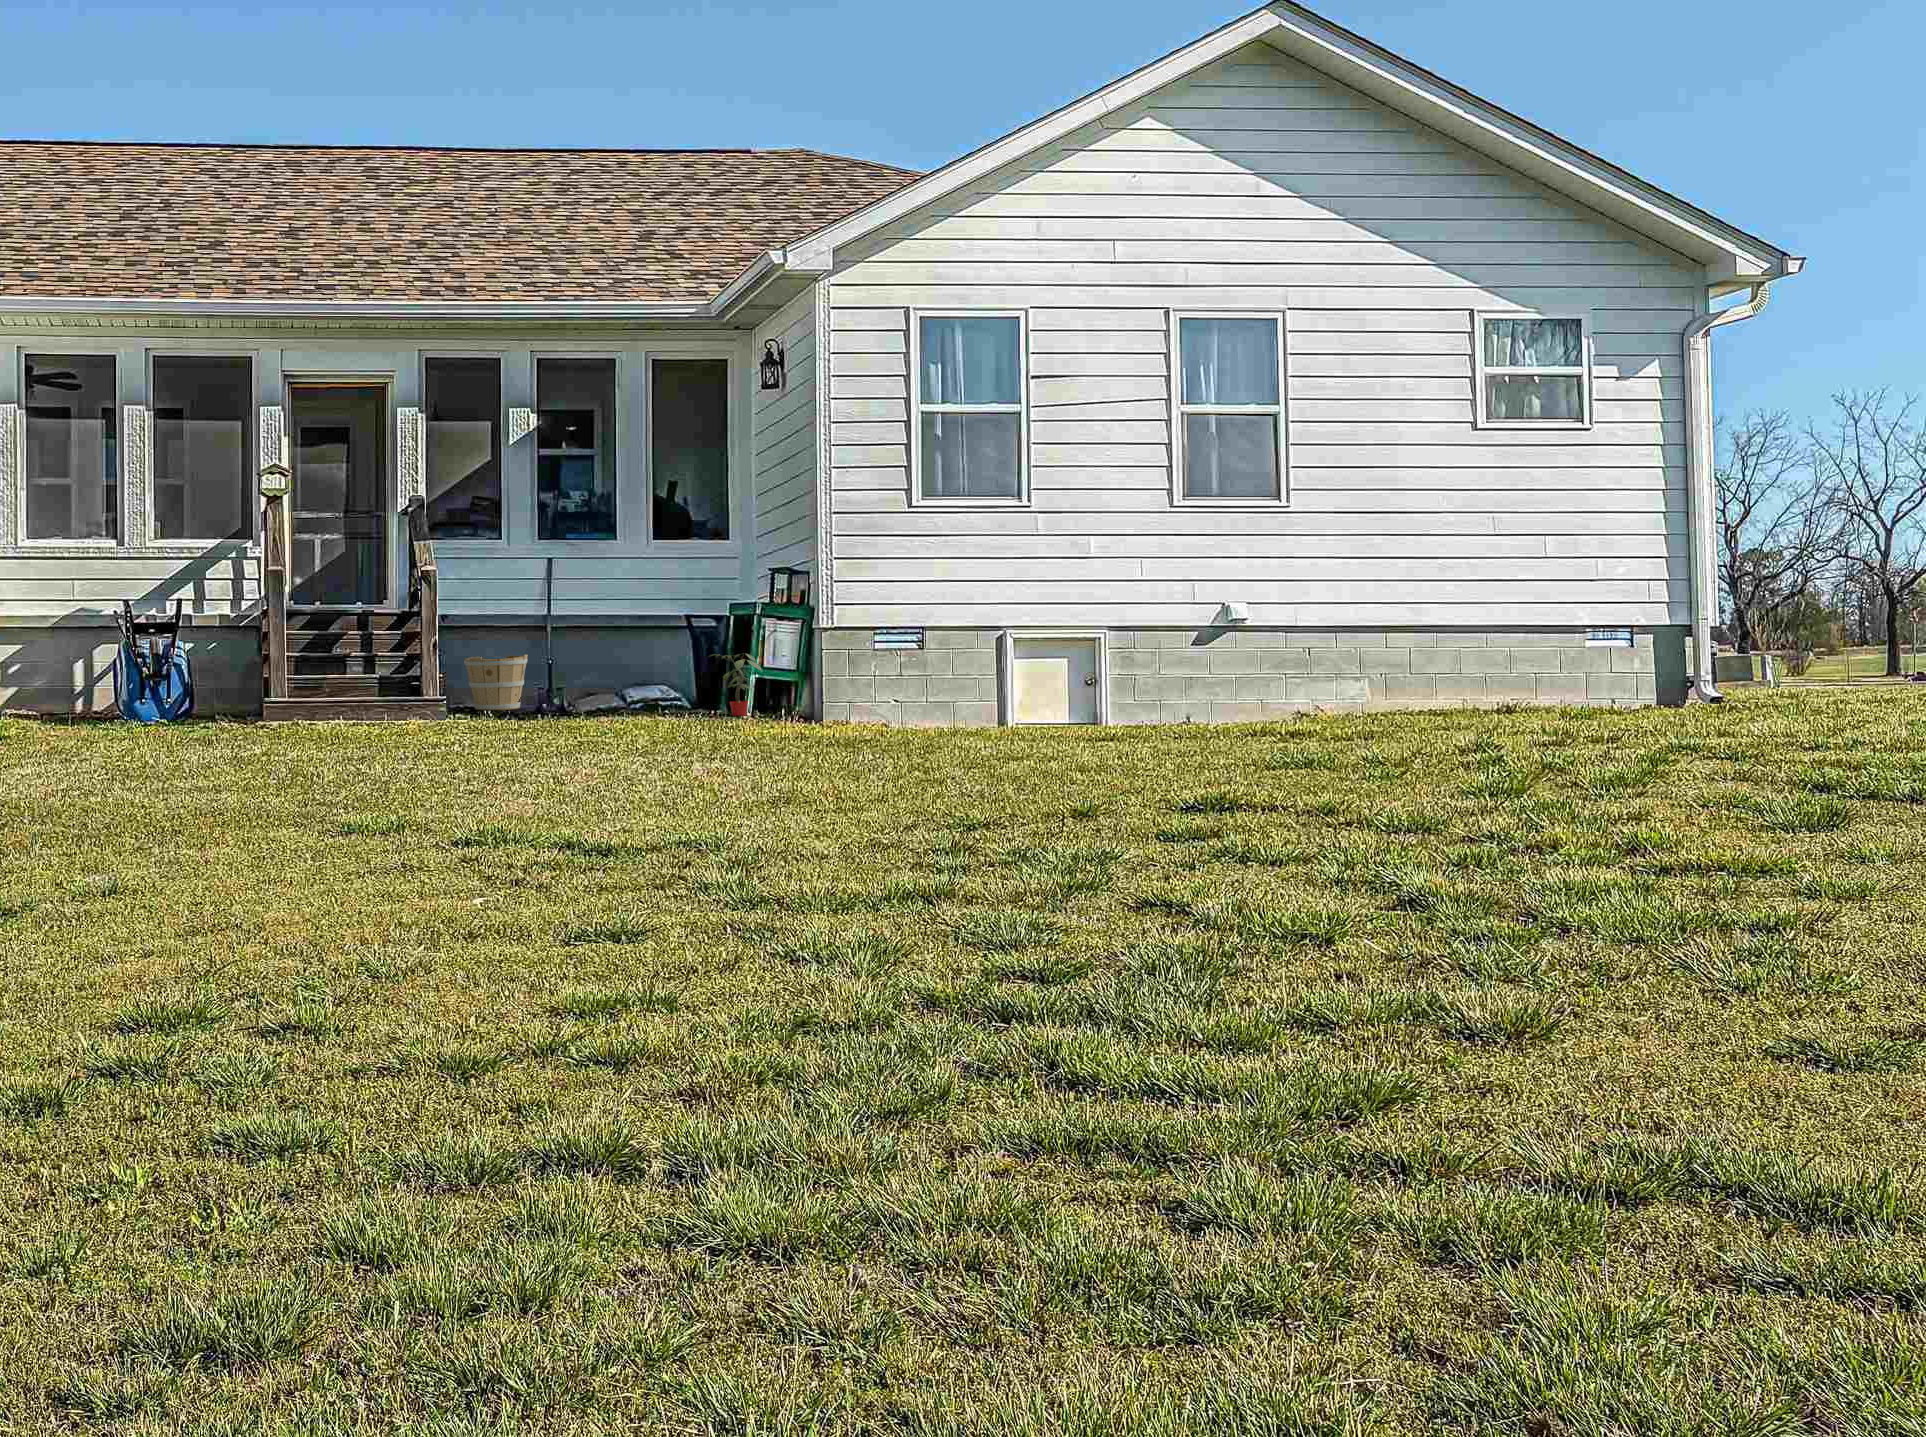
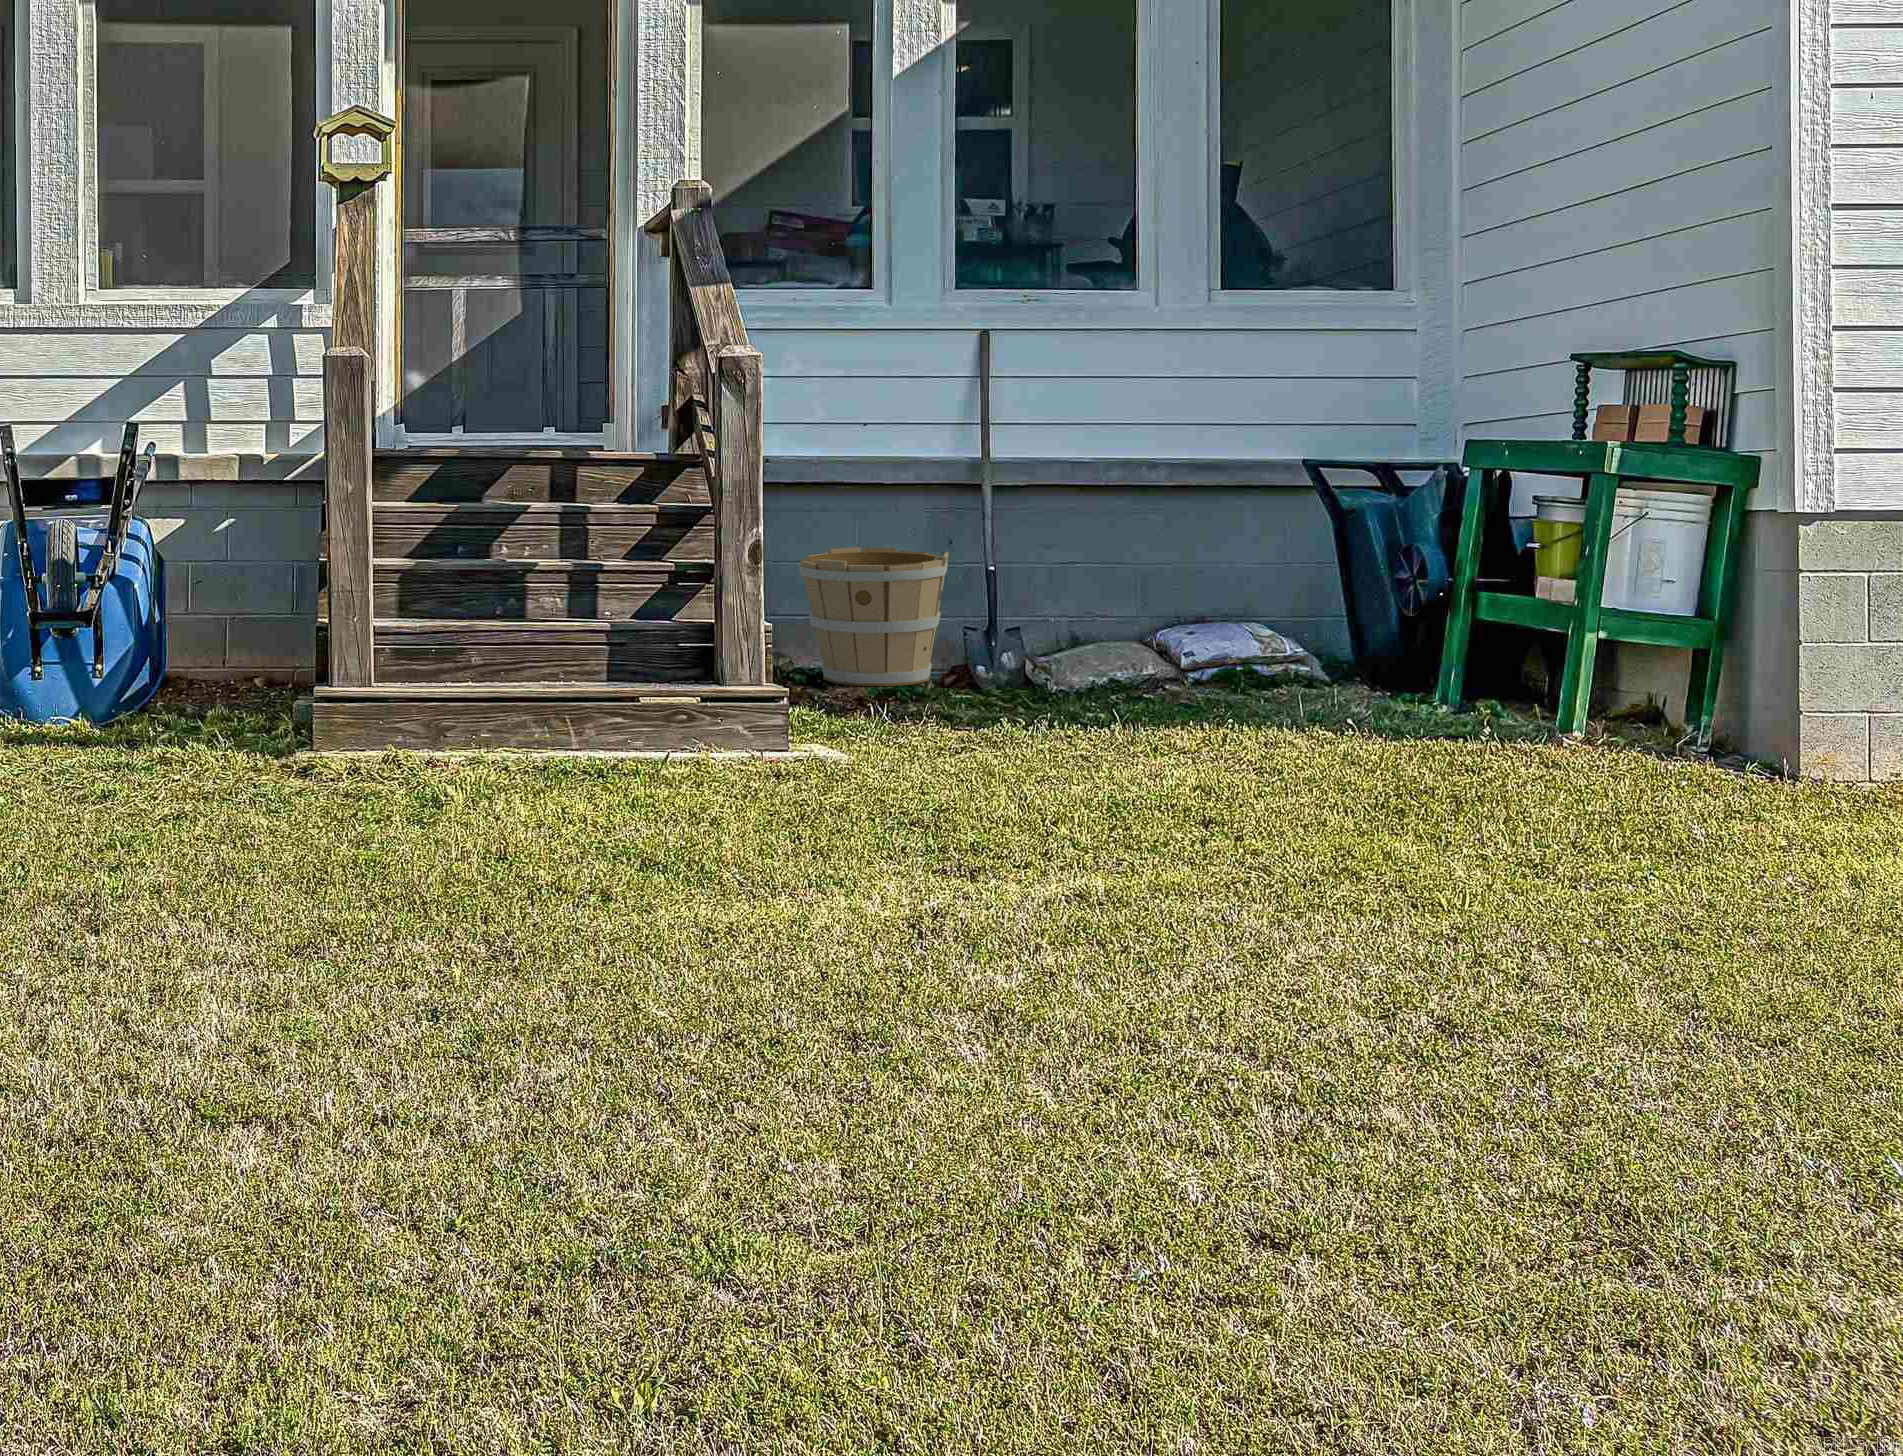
potted plant: present [714,653,762,716] -> none [1471,583,1672,752]

